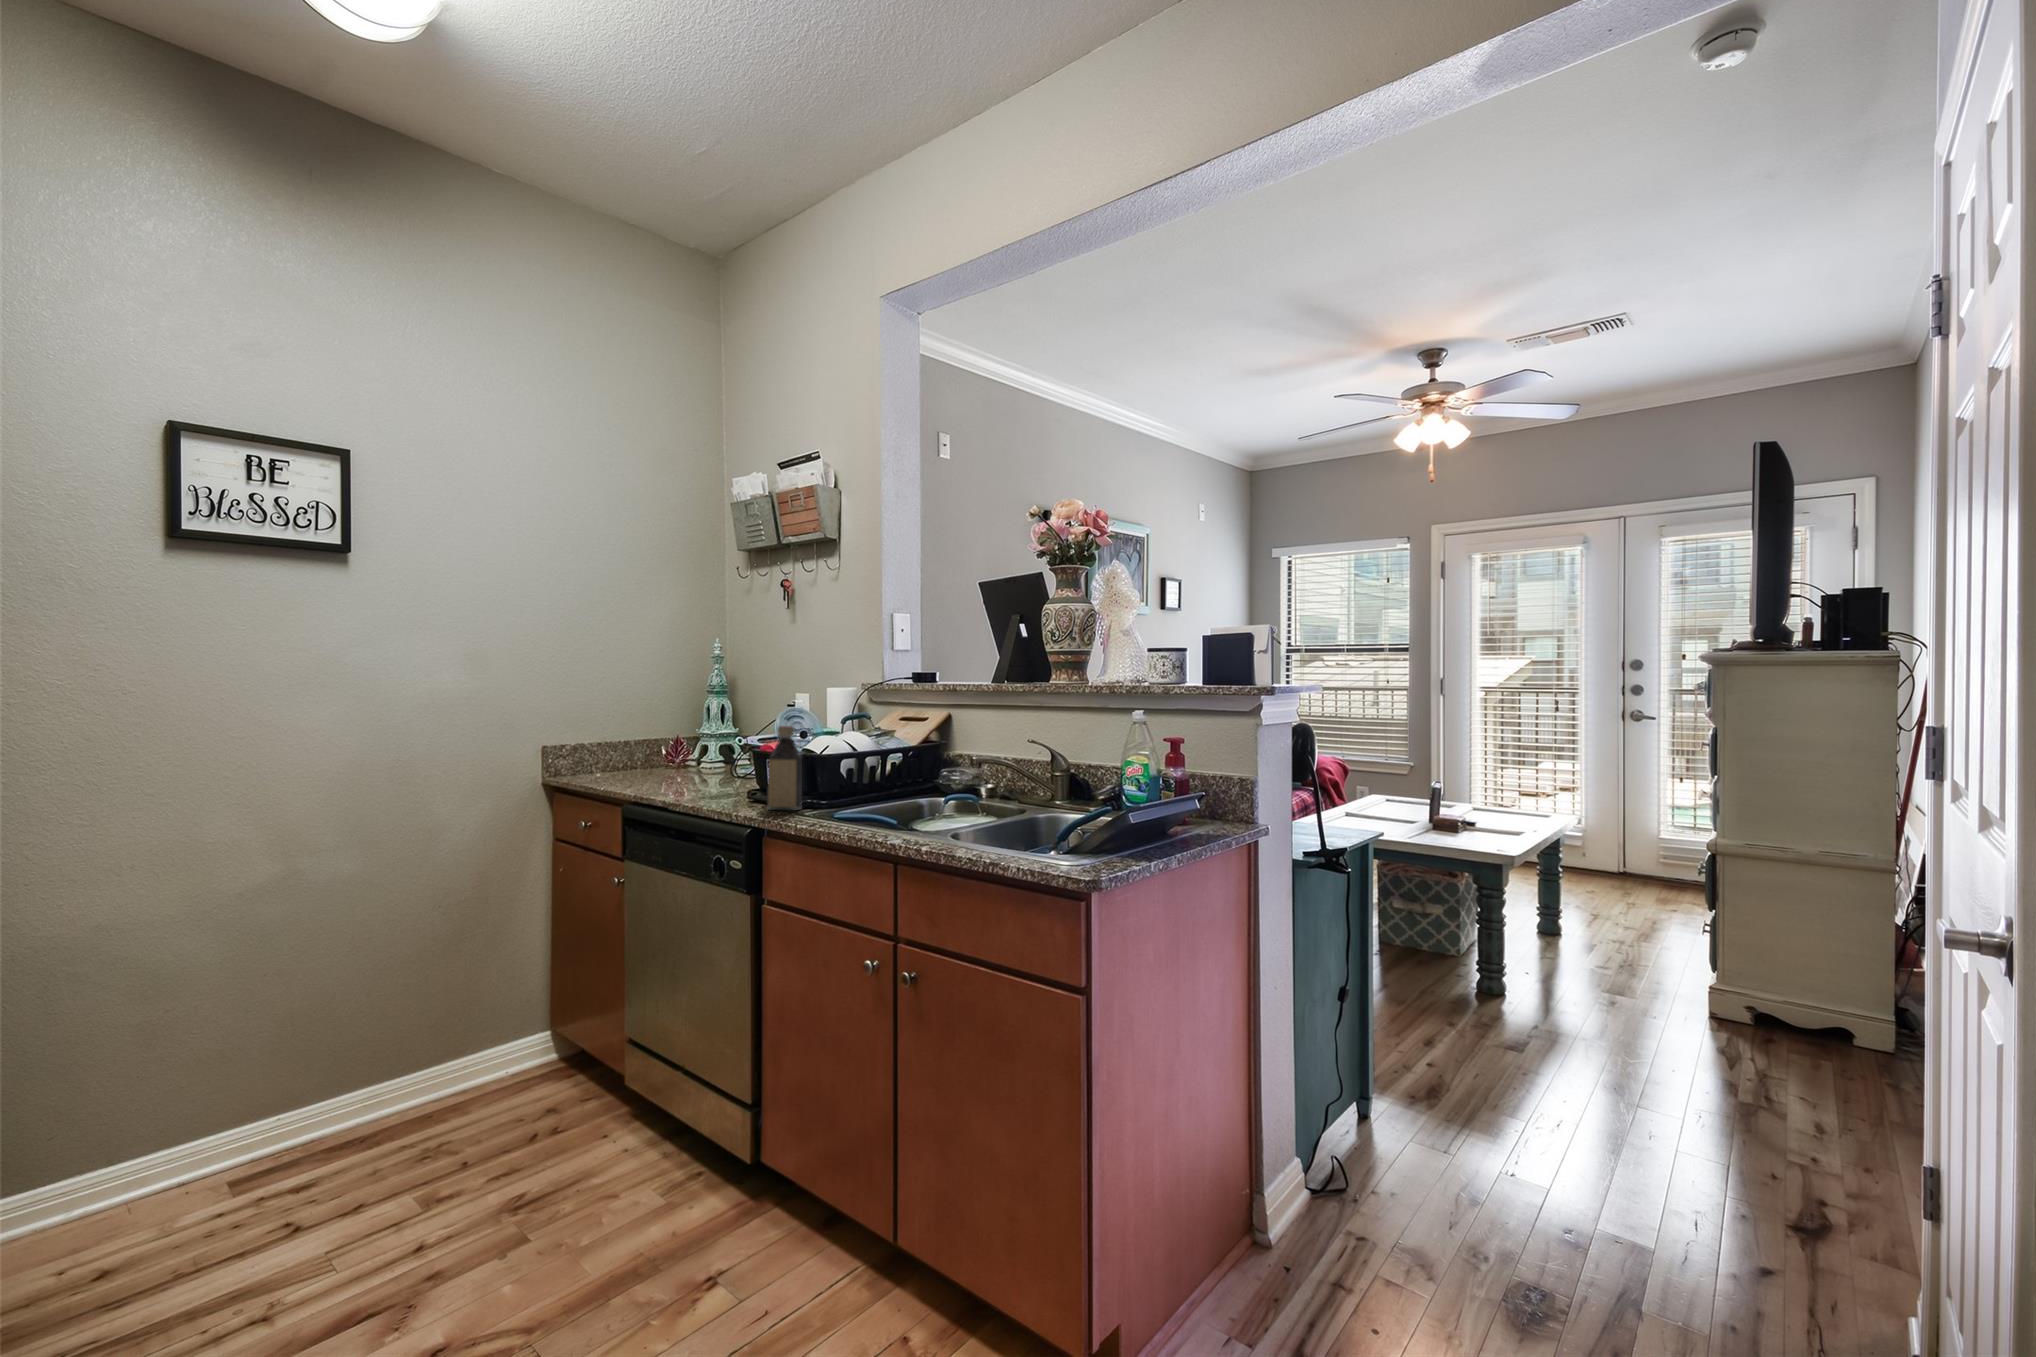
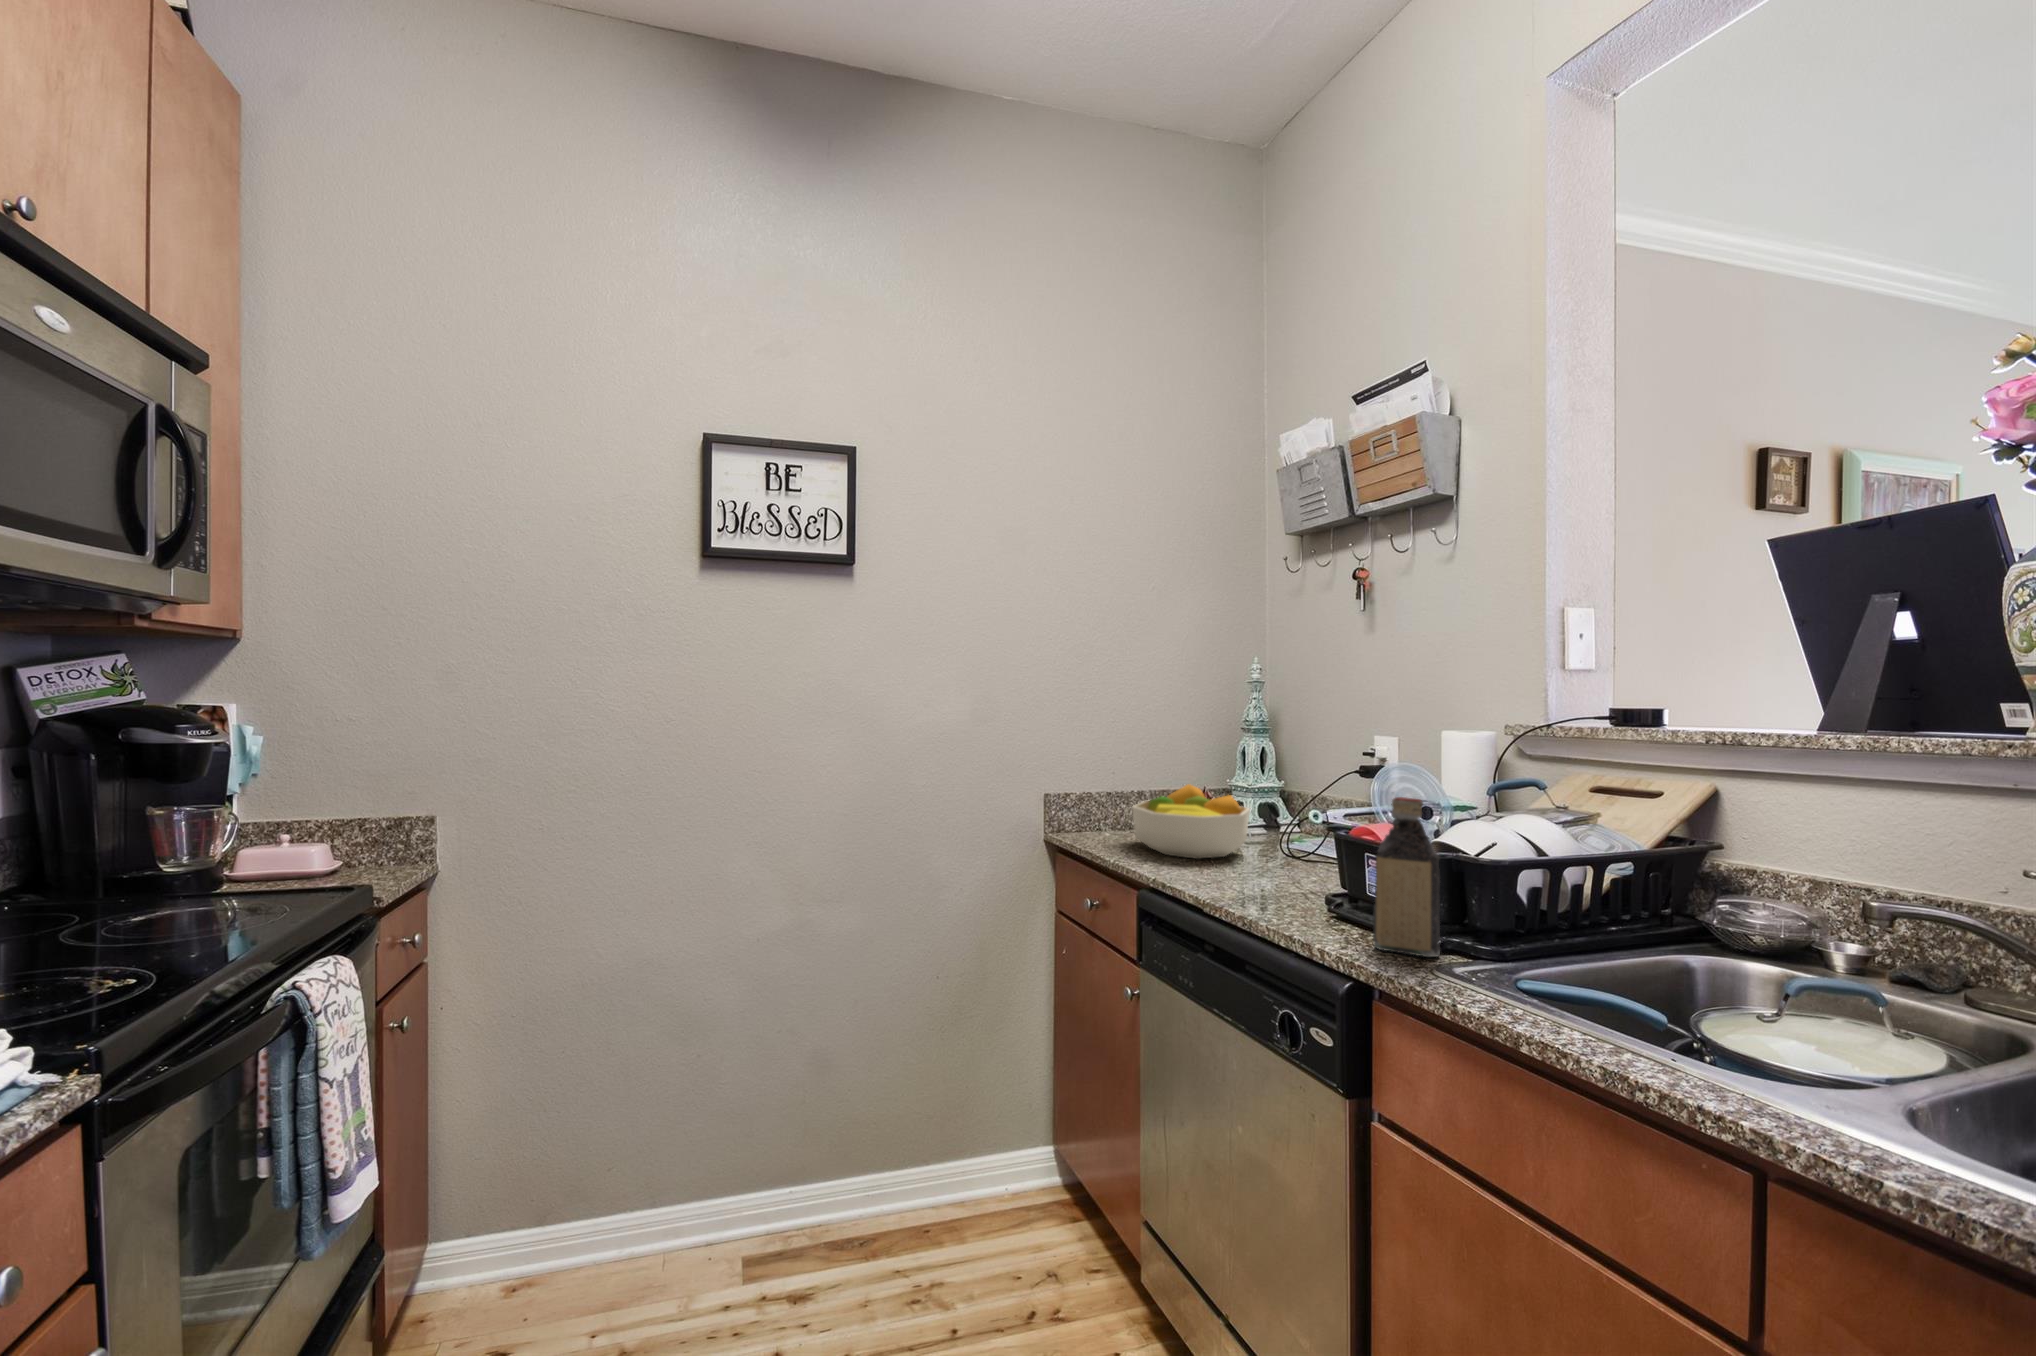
fruit bowl: none [618,732,709,783] -> present [1132,784,1250,859]

